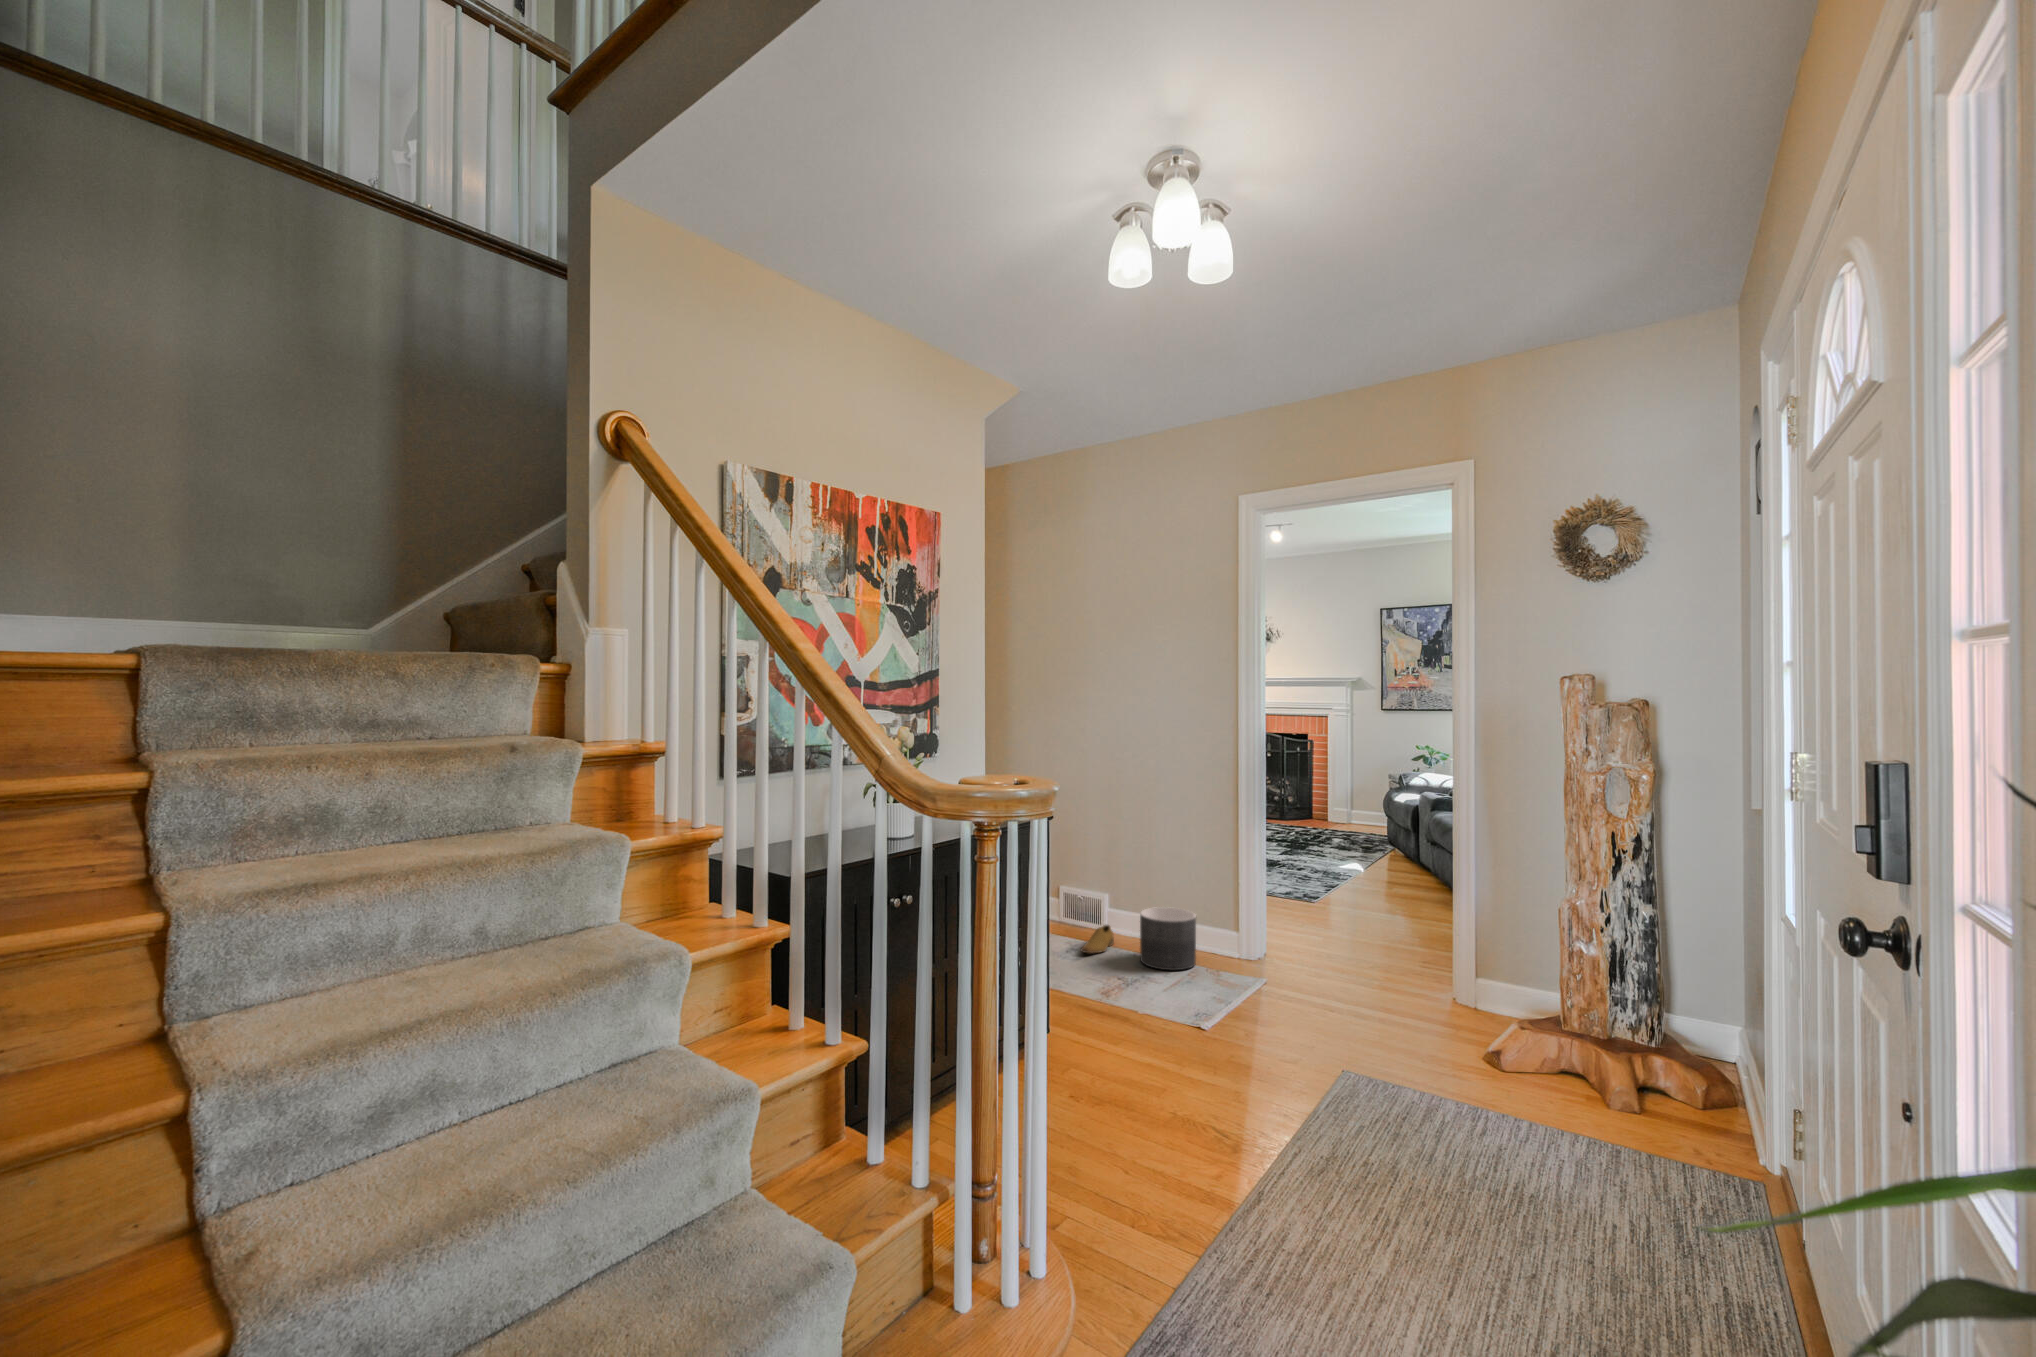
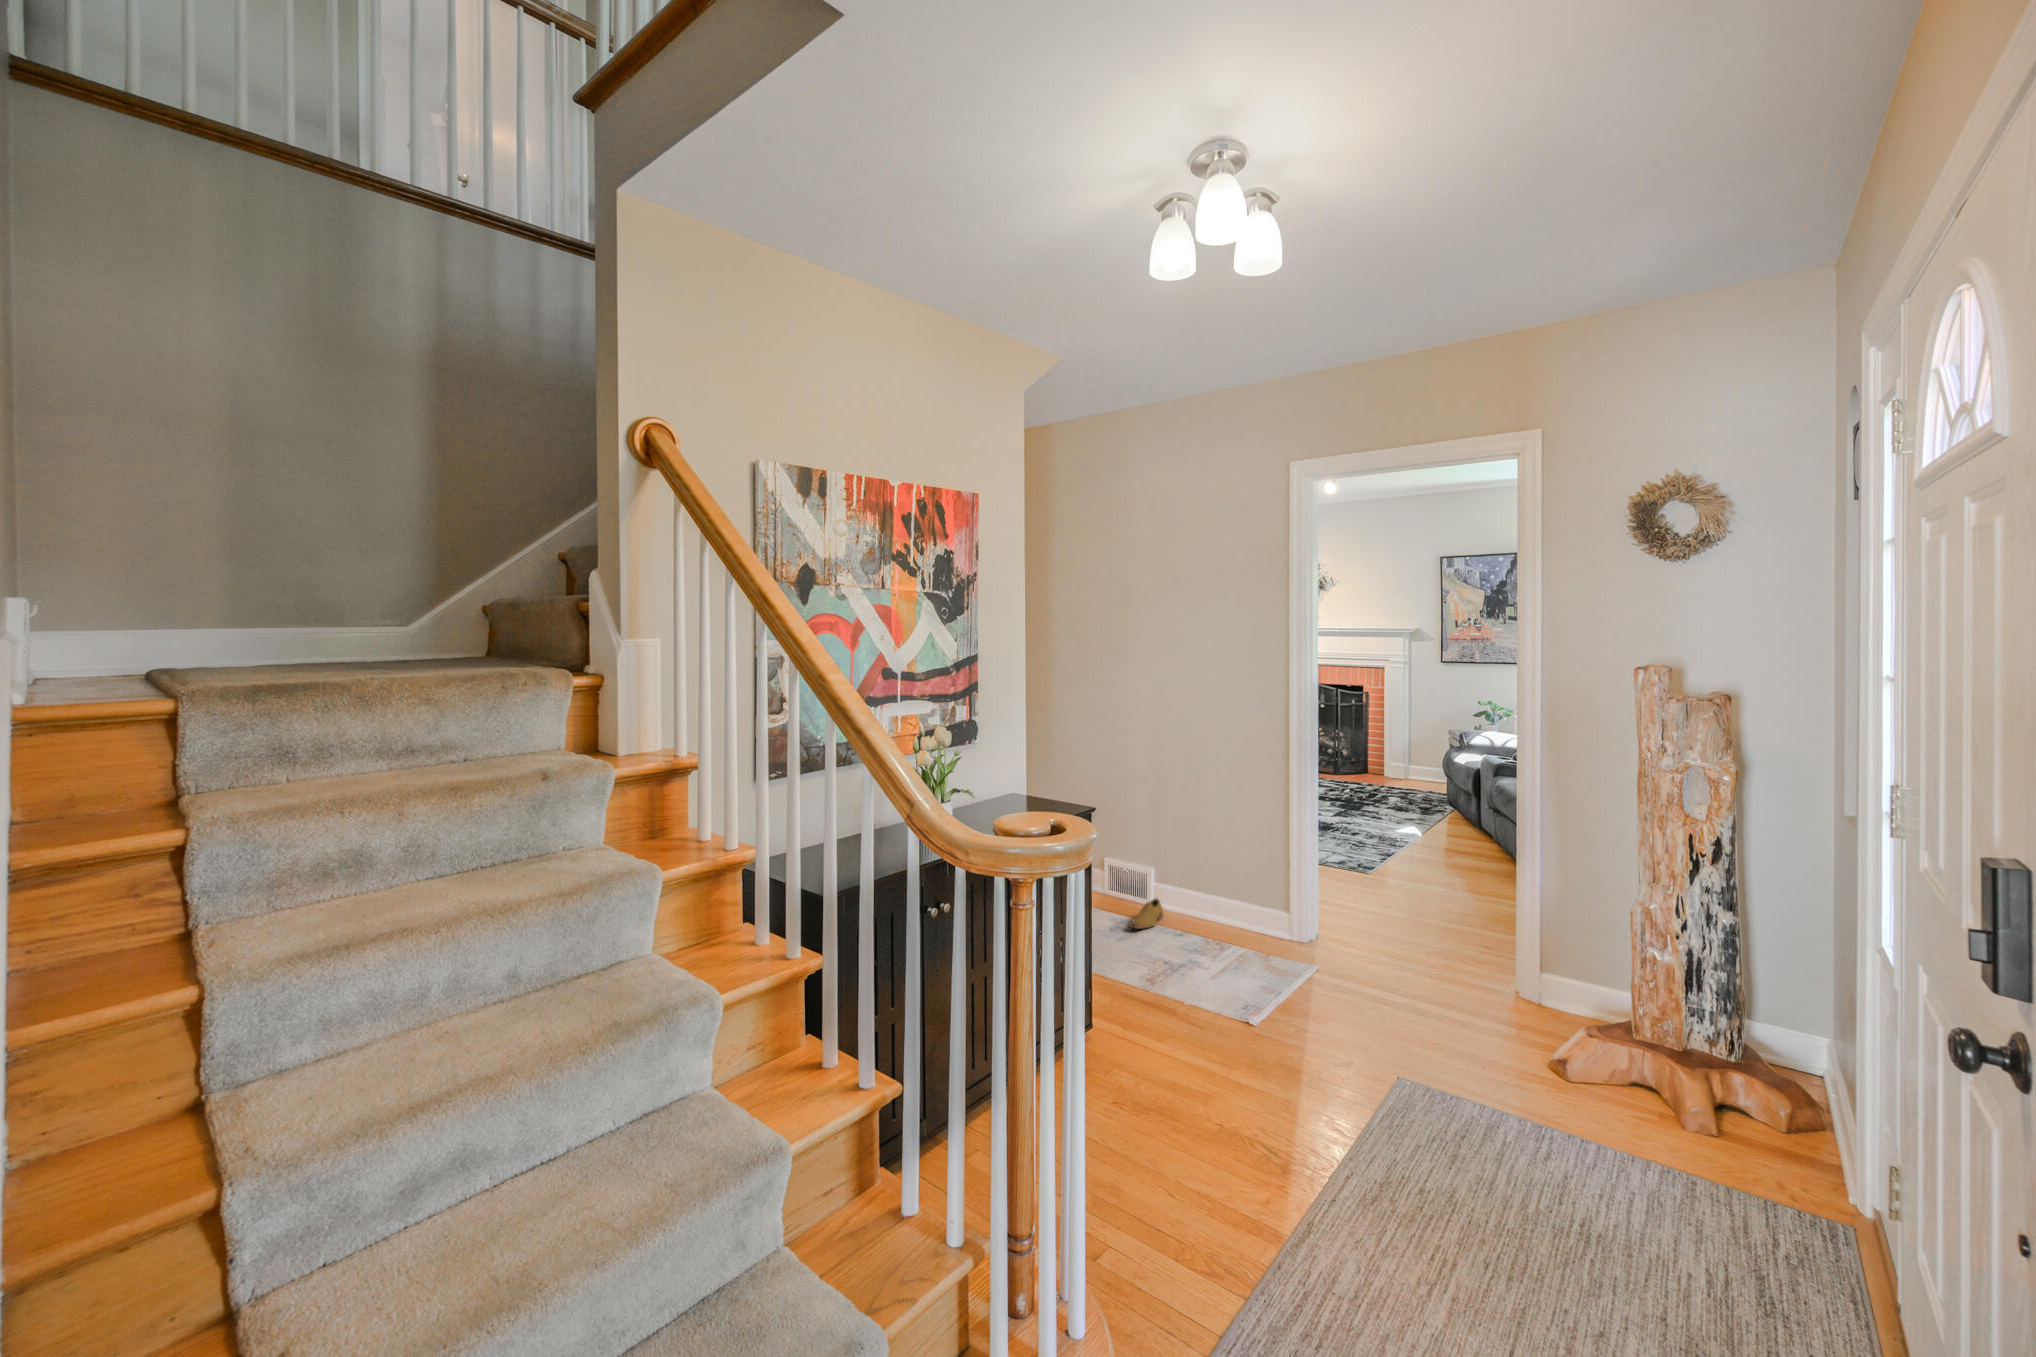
planter: present [1140,907,1196,970] -> none [1189,885,1246,950]

